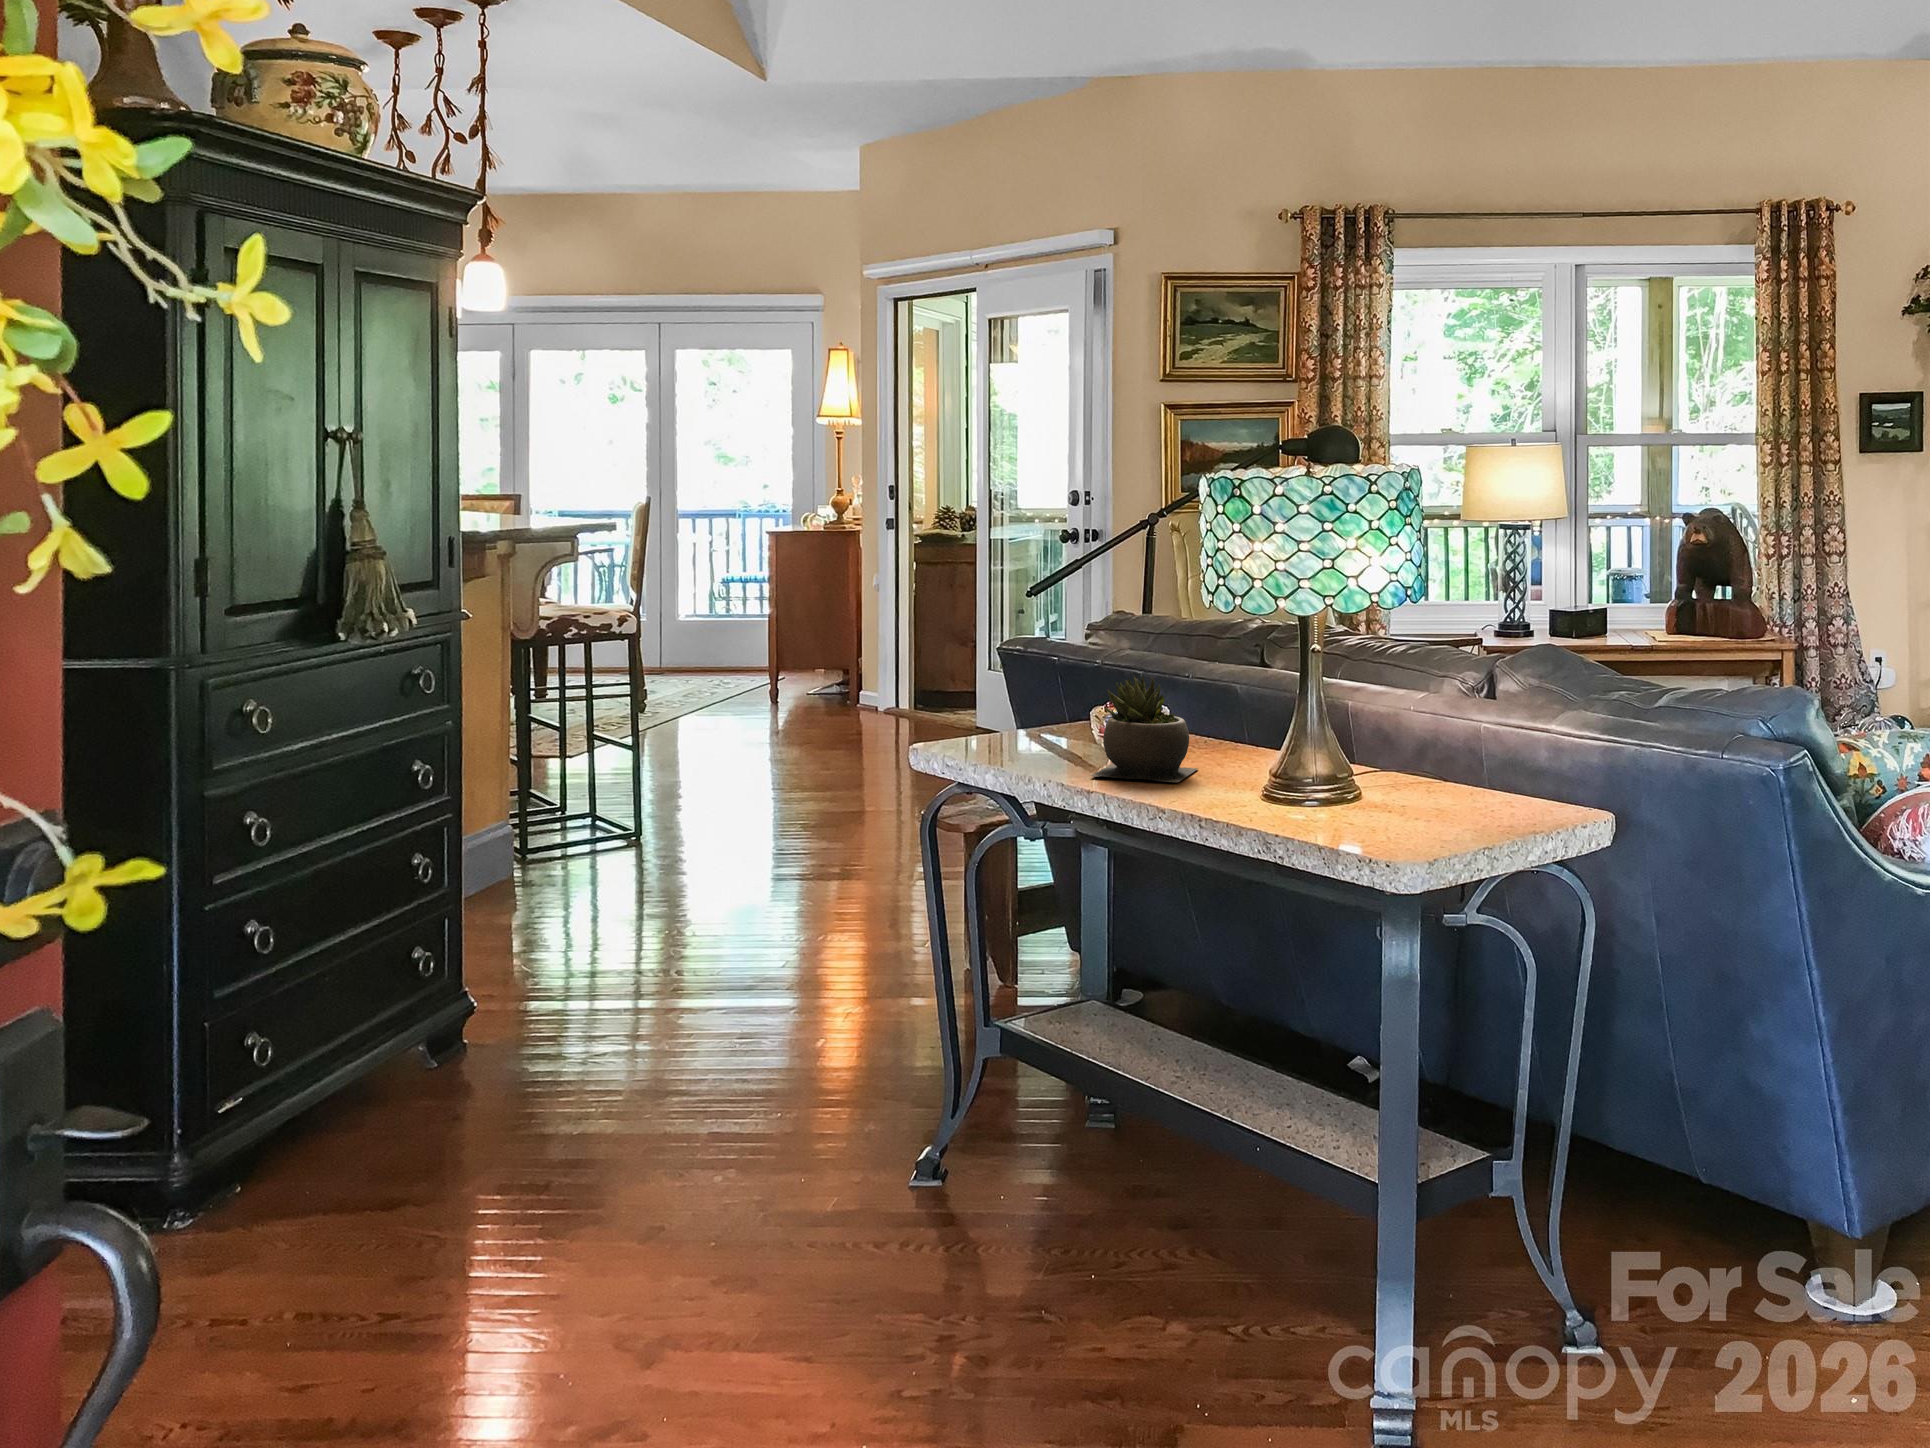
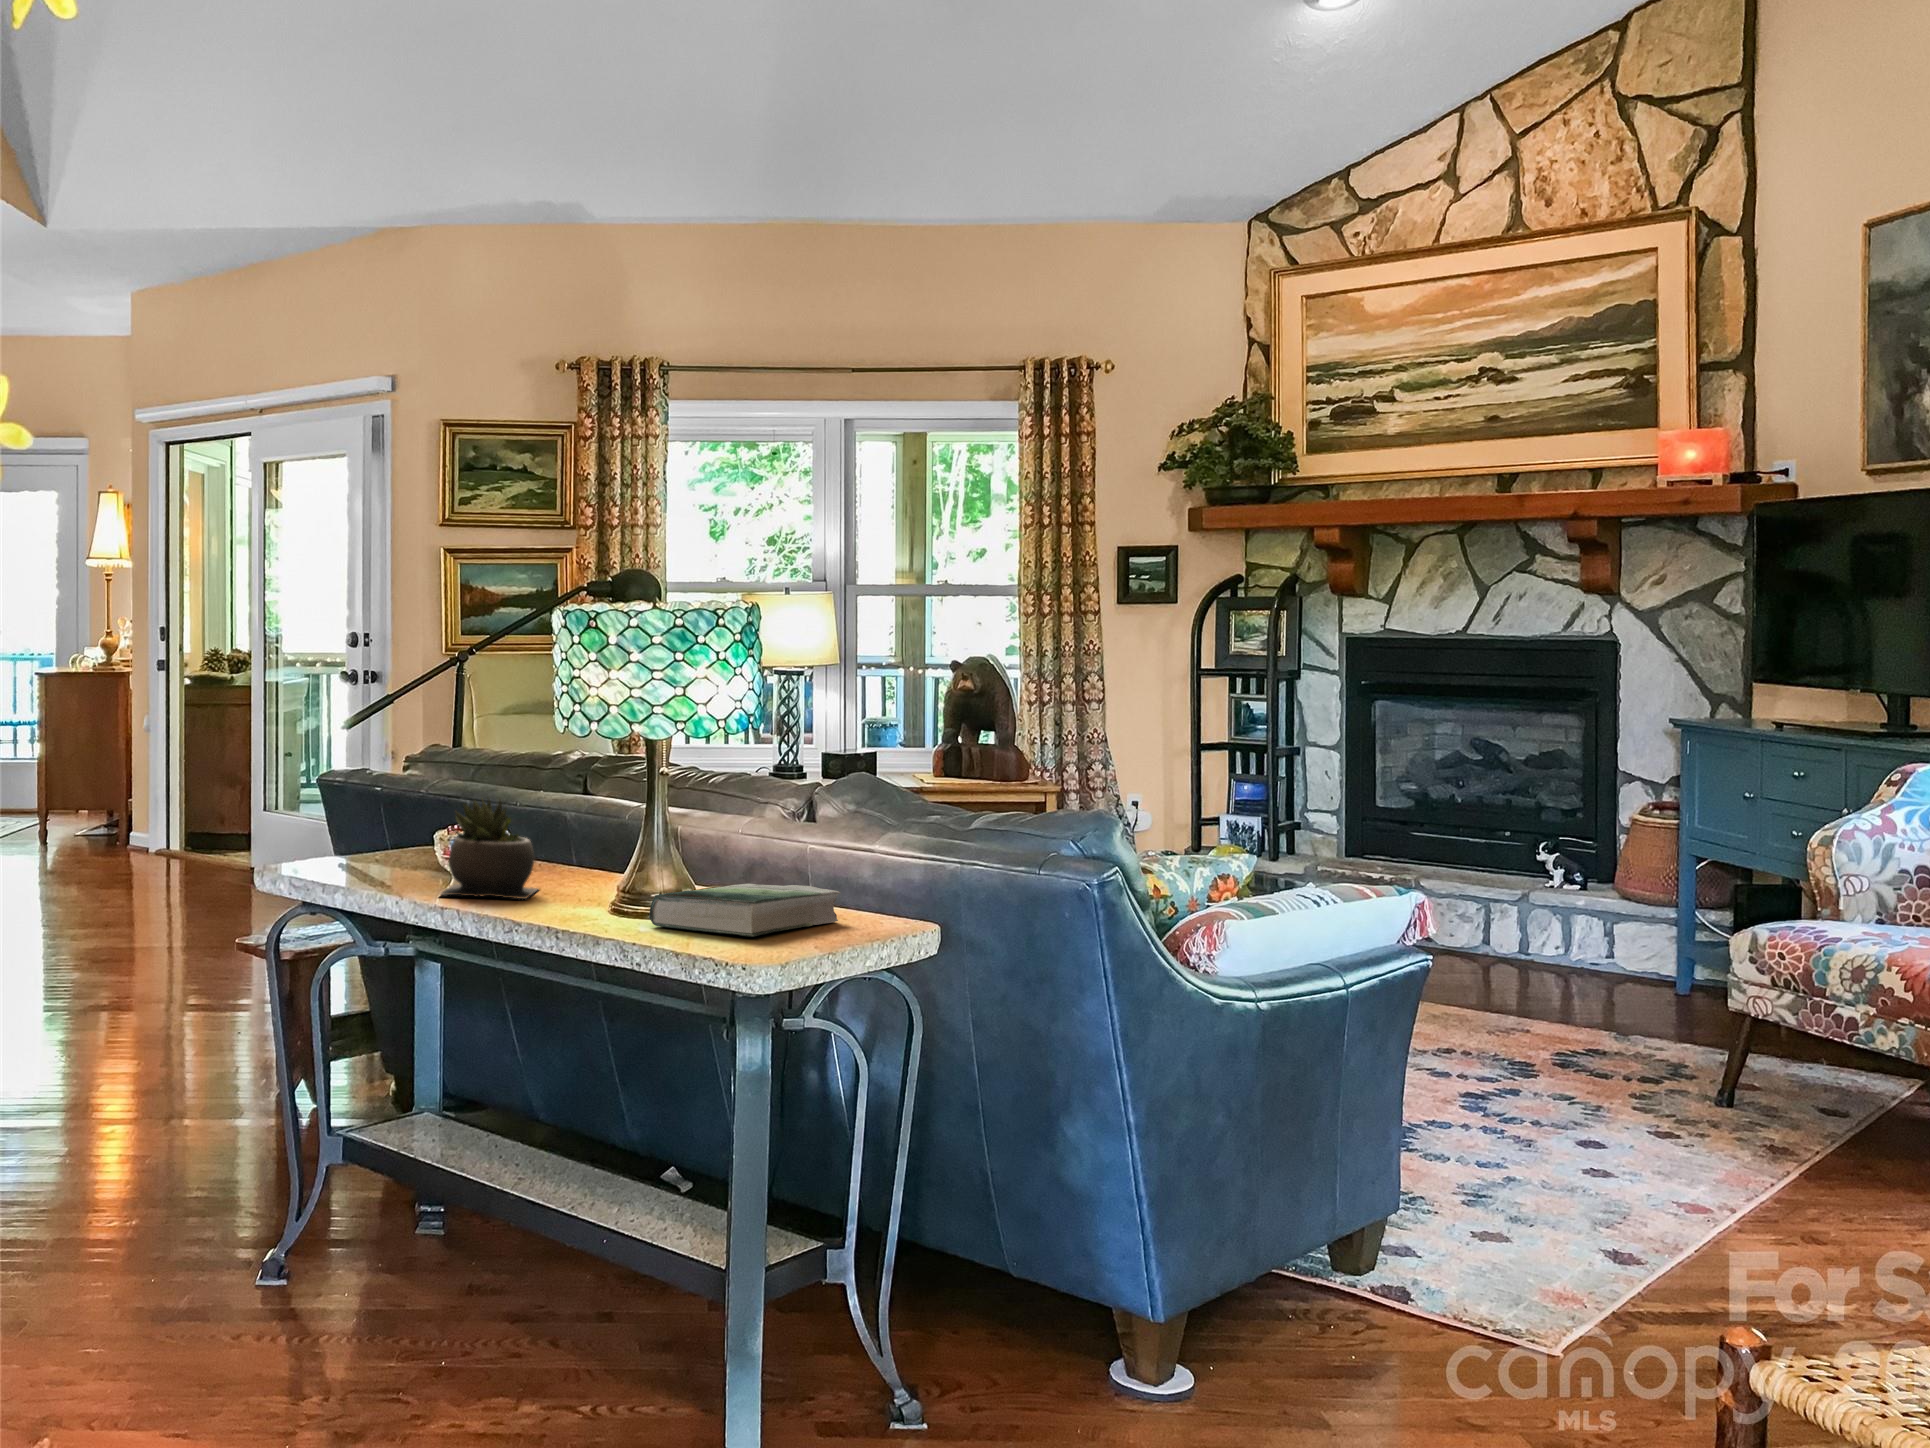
book: none [1295,772,1519,840] -> present [649,884,840,937]

